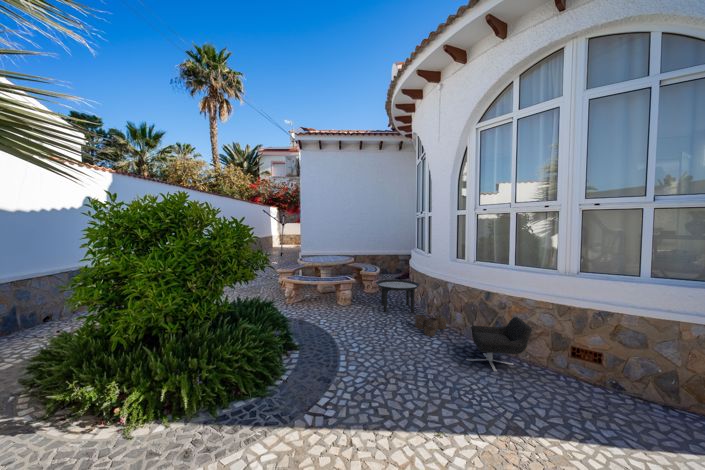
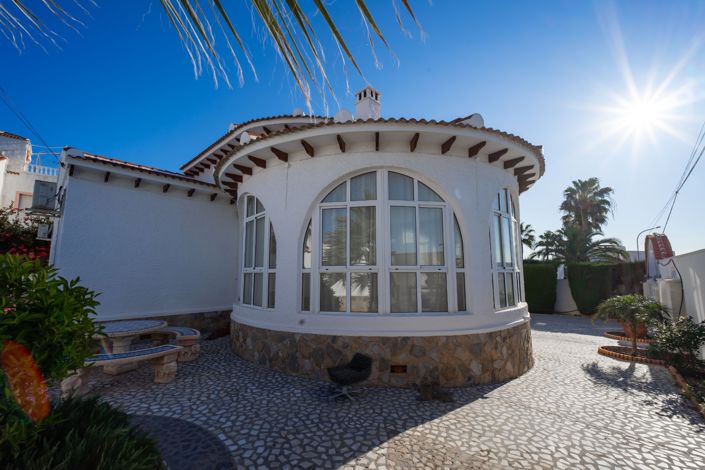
round table: present [376,279,419,313] -> none [207,337,256,377]
woven basket: present [415,315,447,336] -> present [419,377,453,402]

